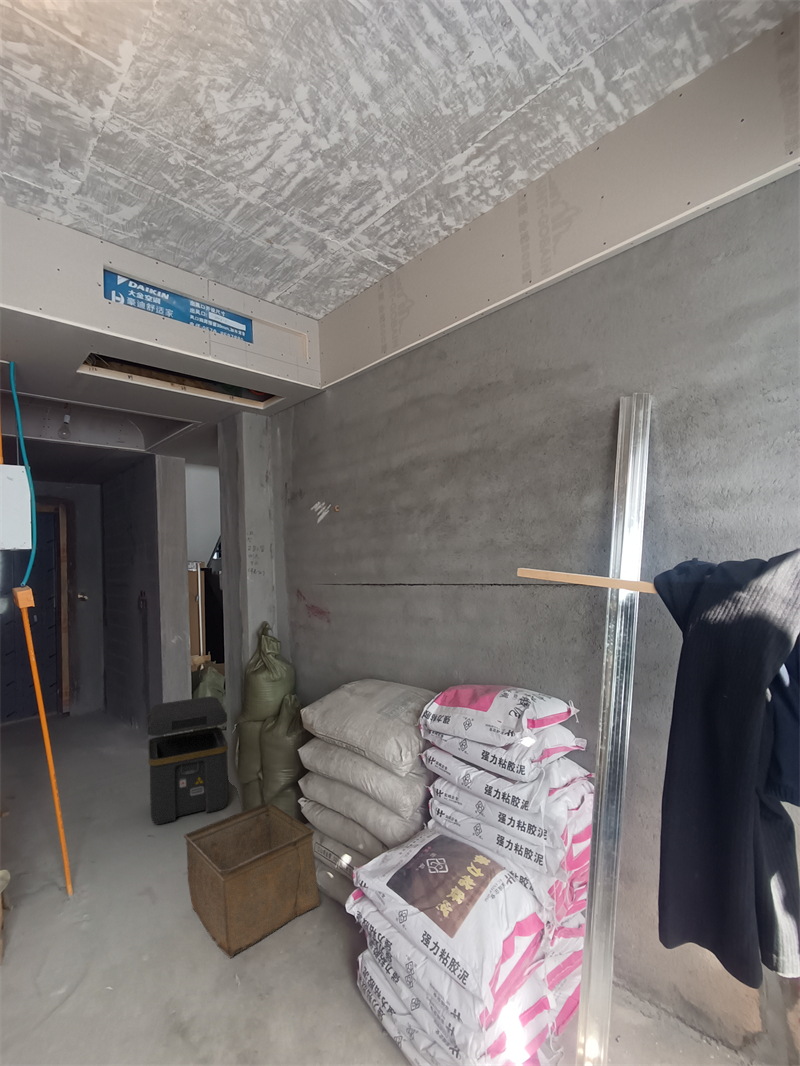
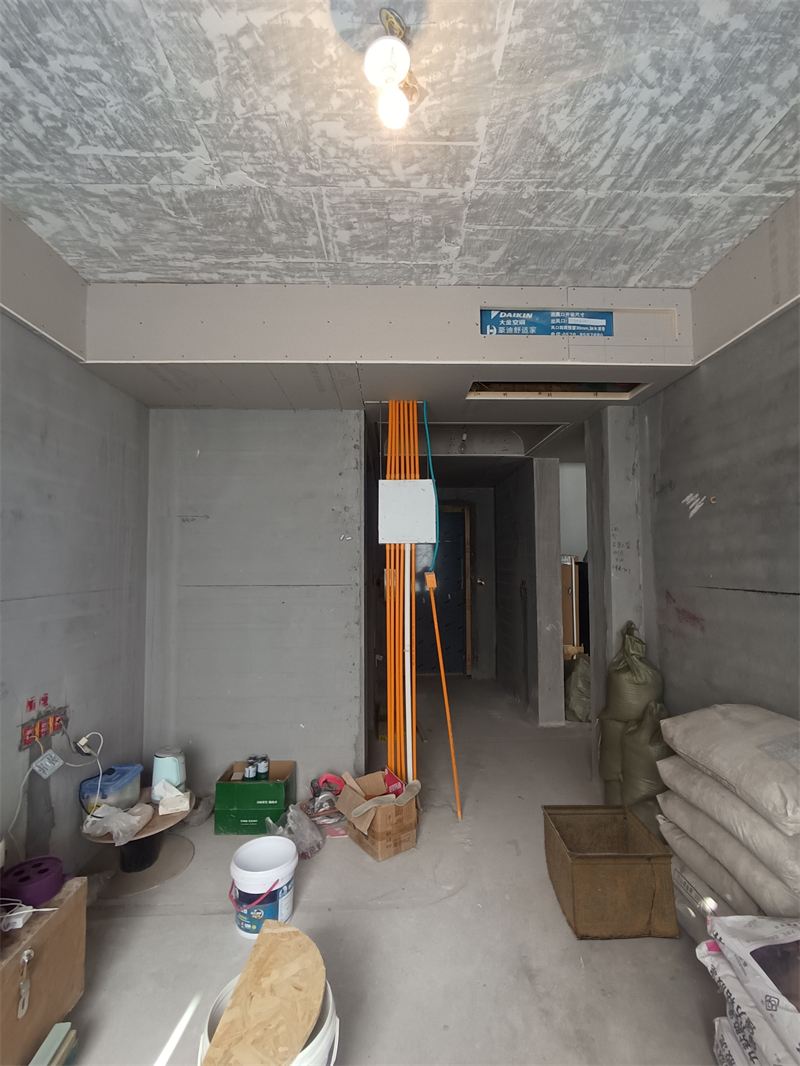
toolbox: present [147,696,228,824] -> none [520,682,592,796]

